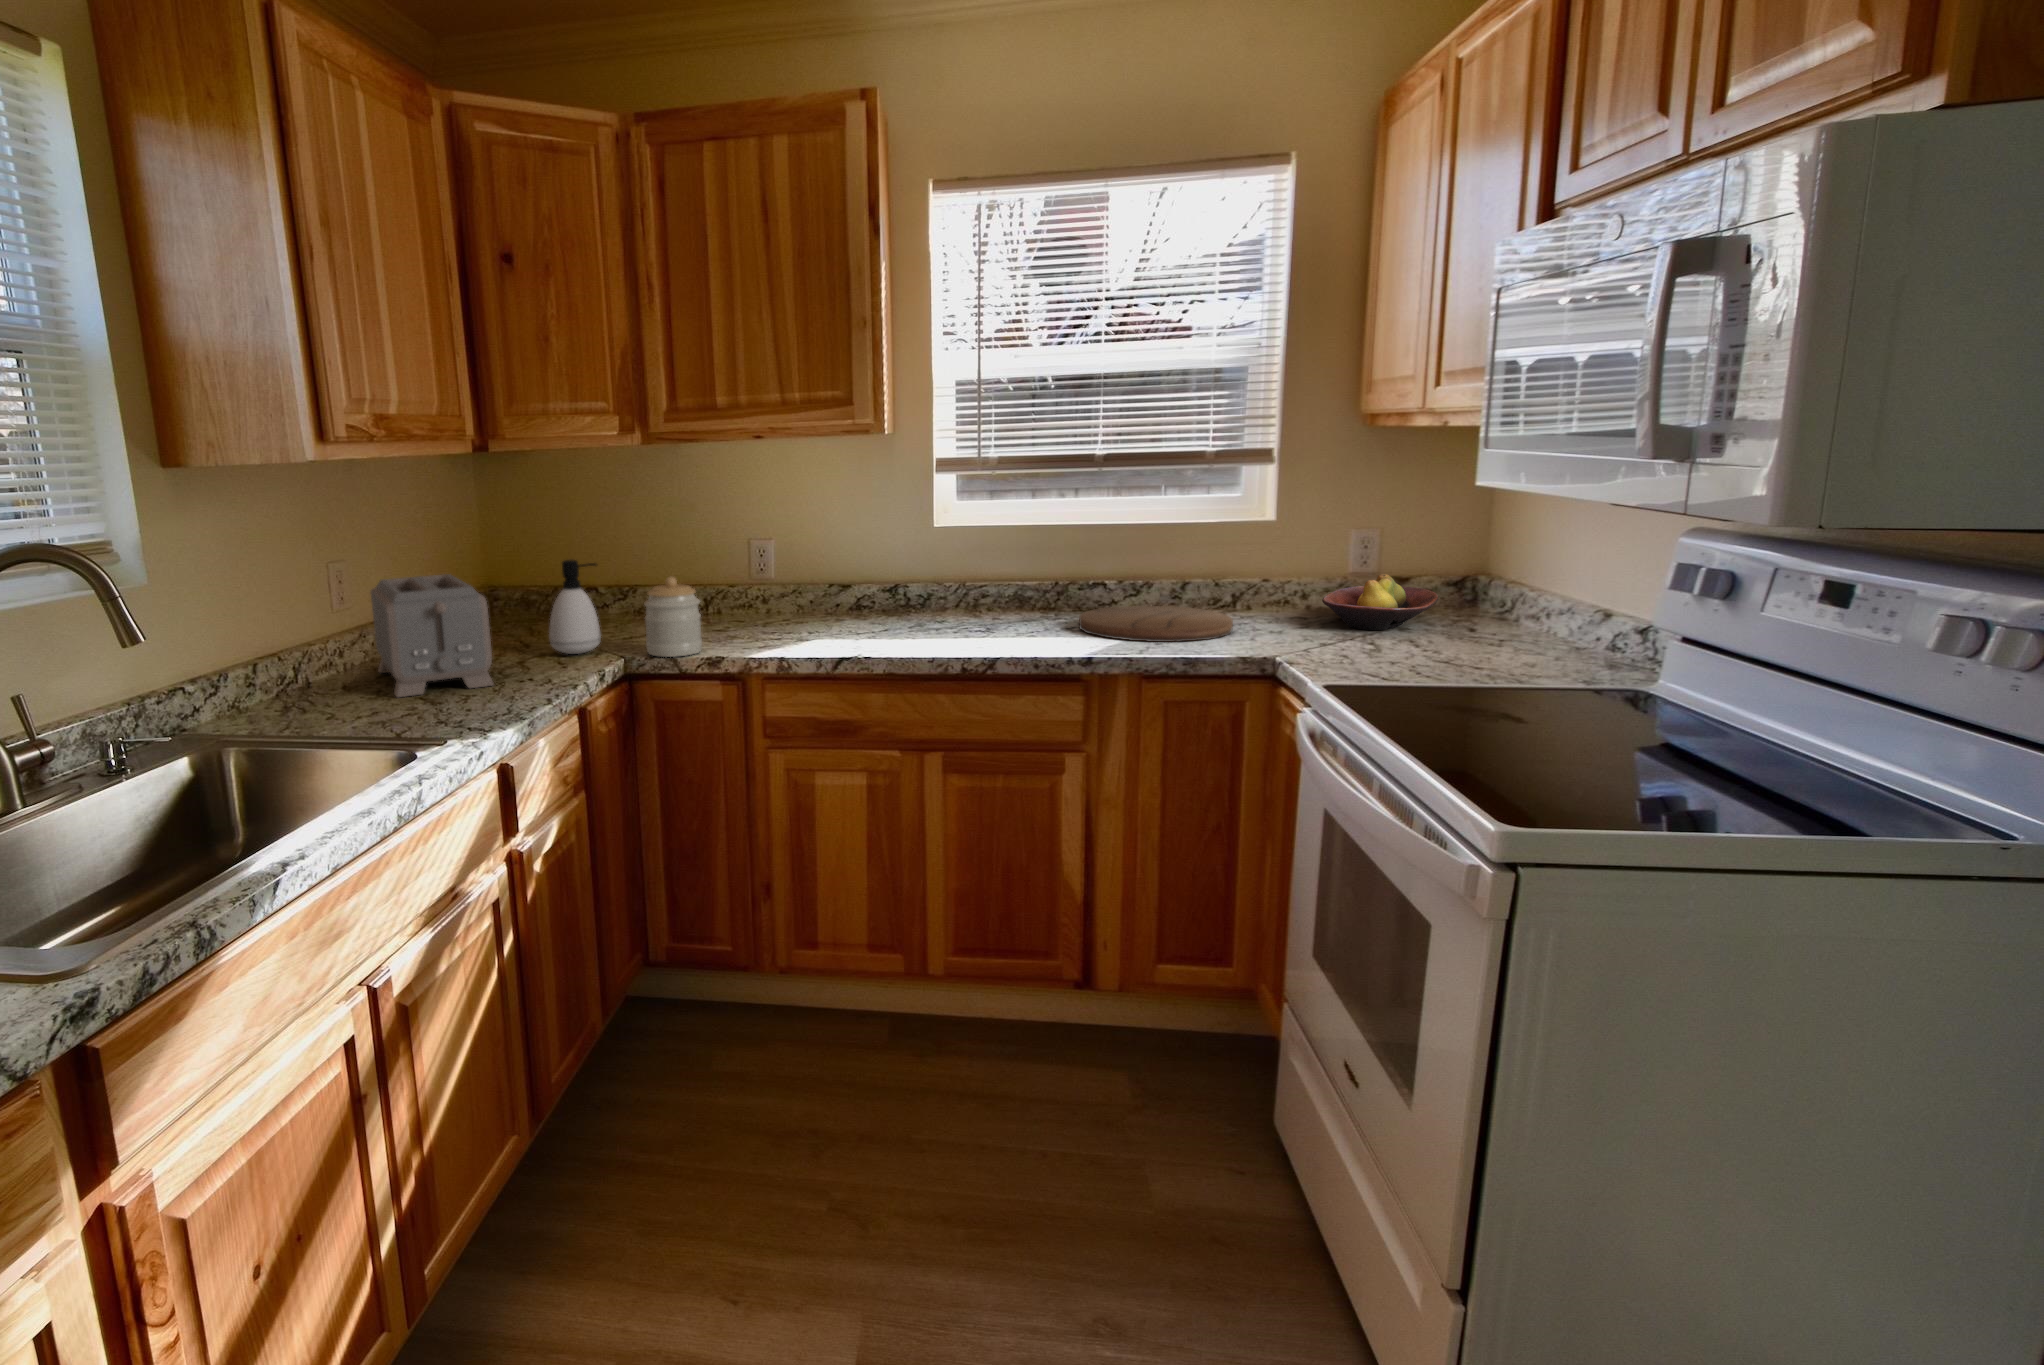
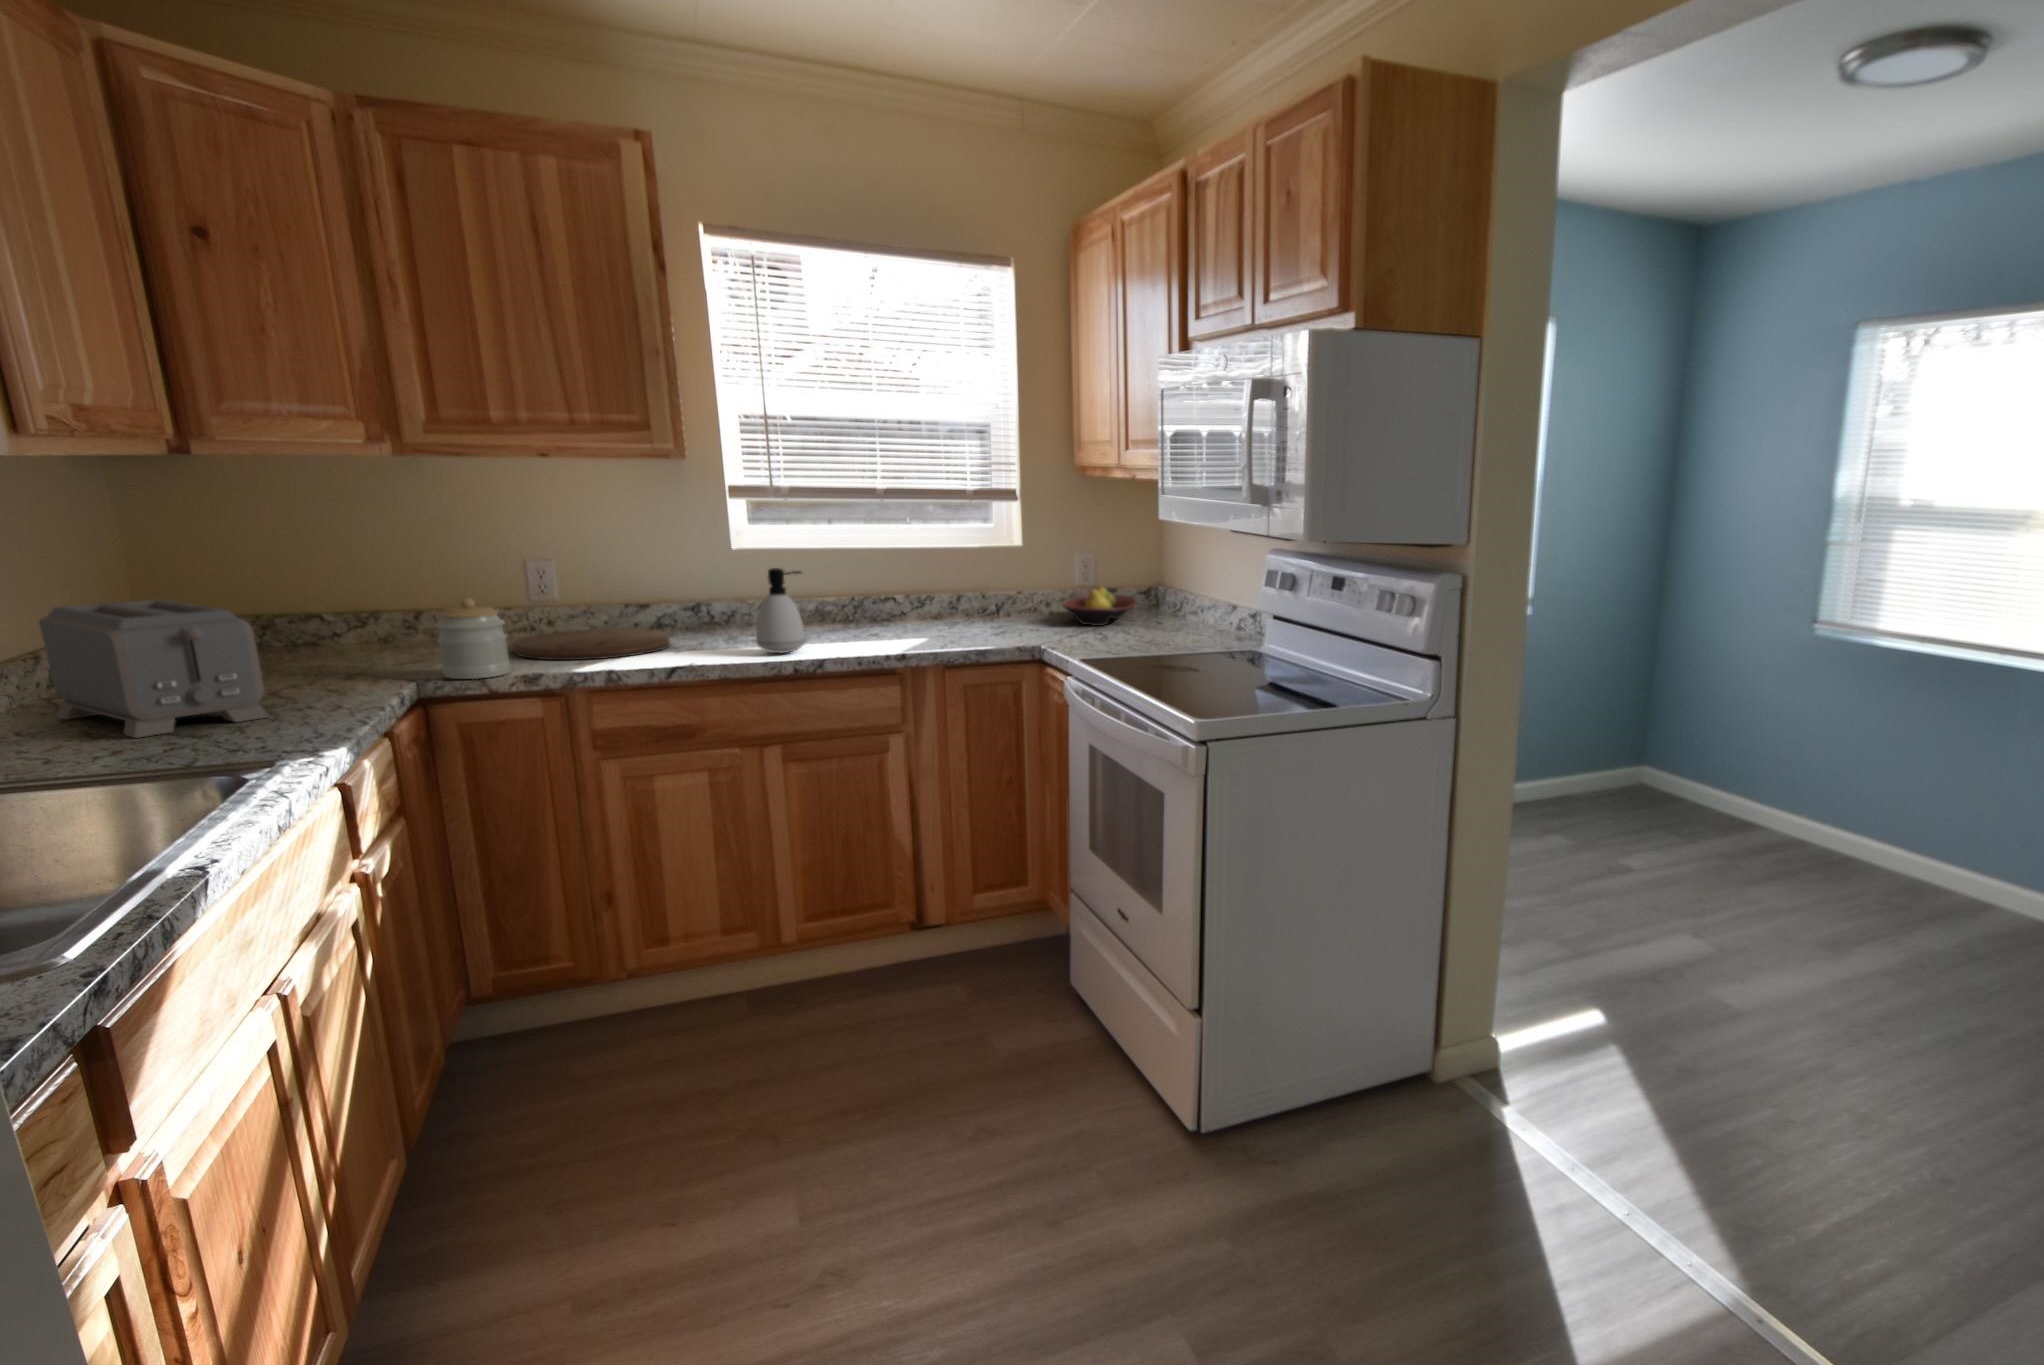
soap dispenser: present [549,560,601,654] -> present [756,568,805,653]
cutting board: present [1079,606,1233,642] -> present [513,628,670,660]

